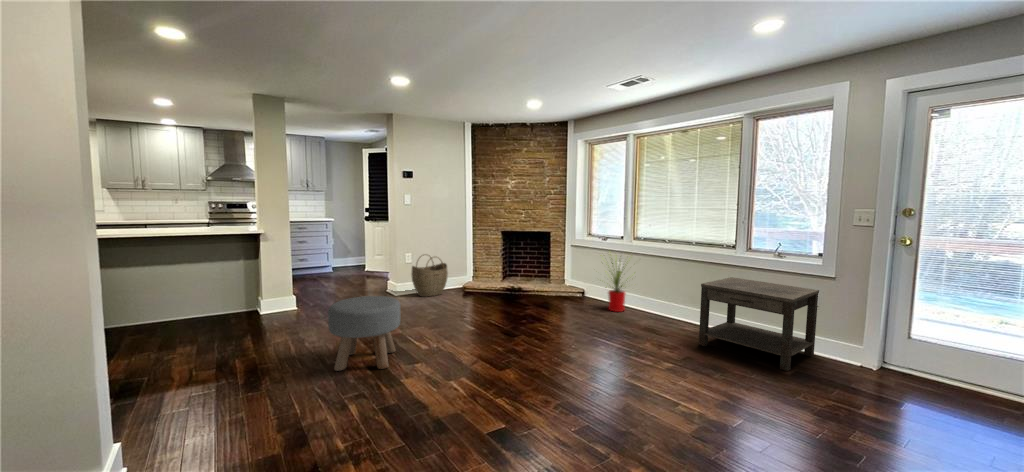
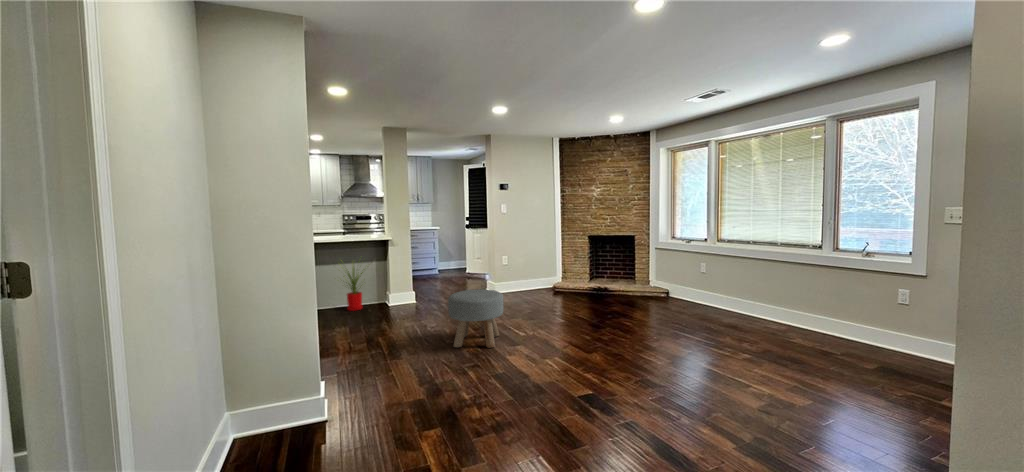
woven basket: present [412,255,448,297] -> none [508,257,539,294]
house plant: present [608,258,625,312] -> present [347,266,363,311]
side table: present [699,277,819,371] -> none [781,277,914,368]

